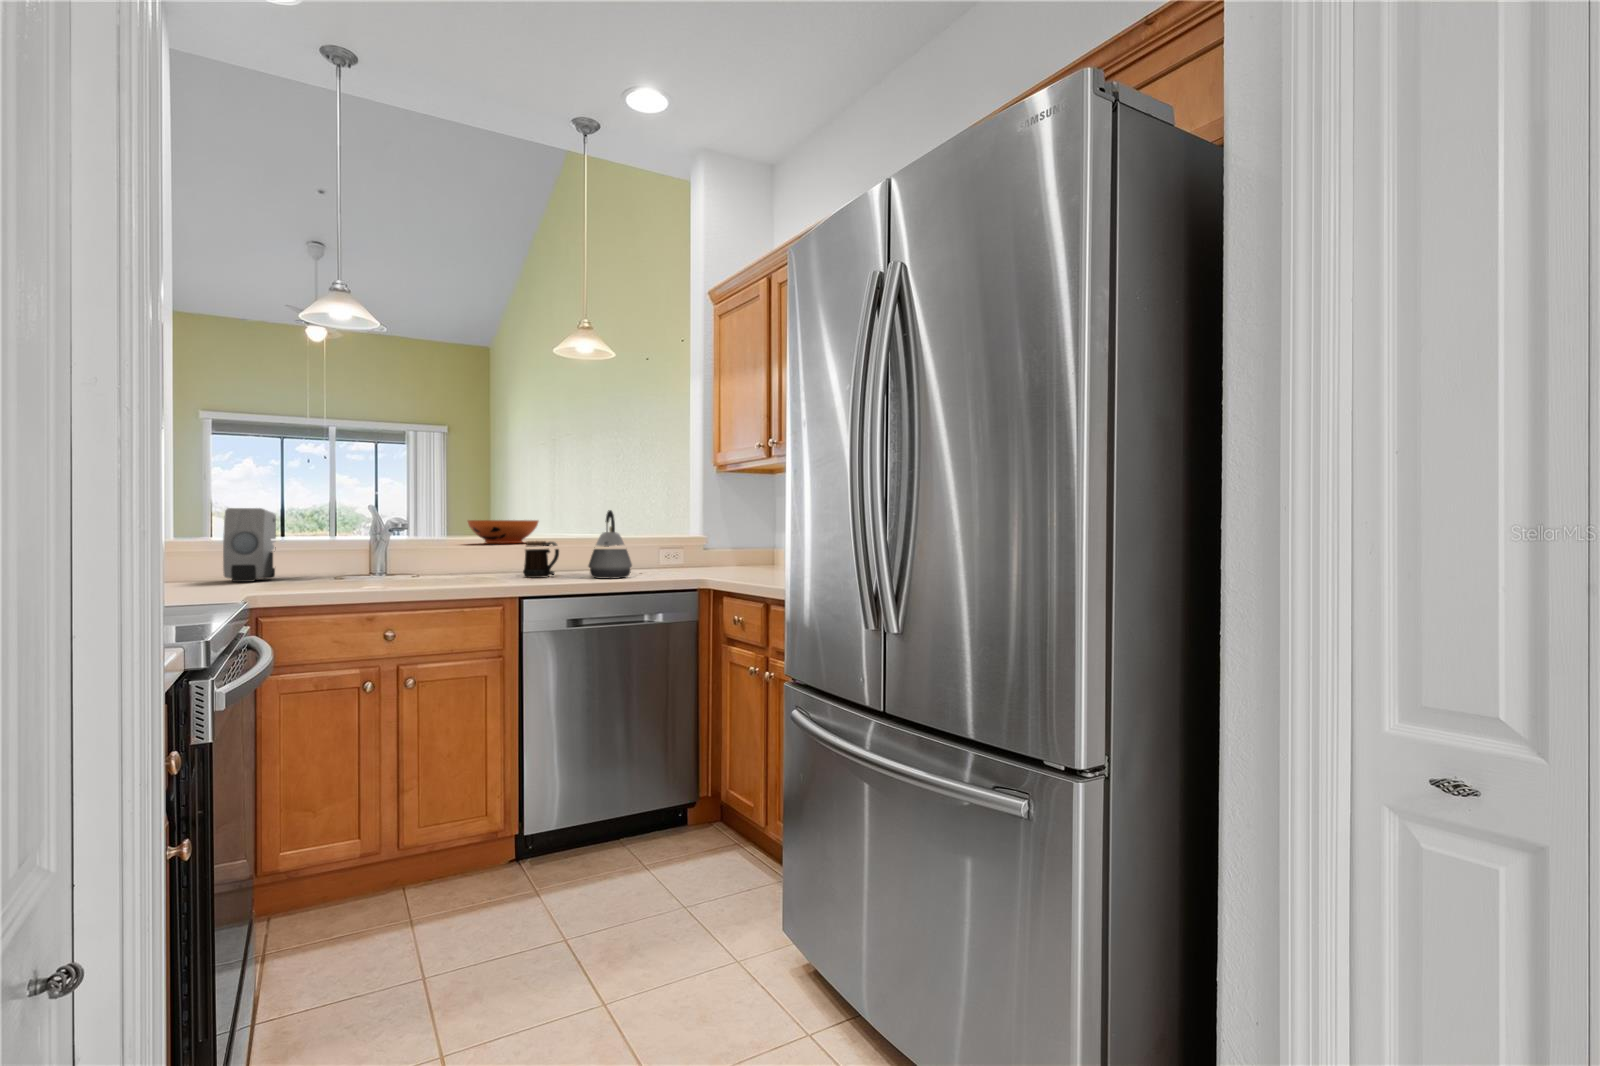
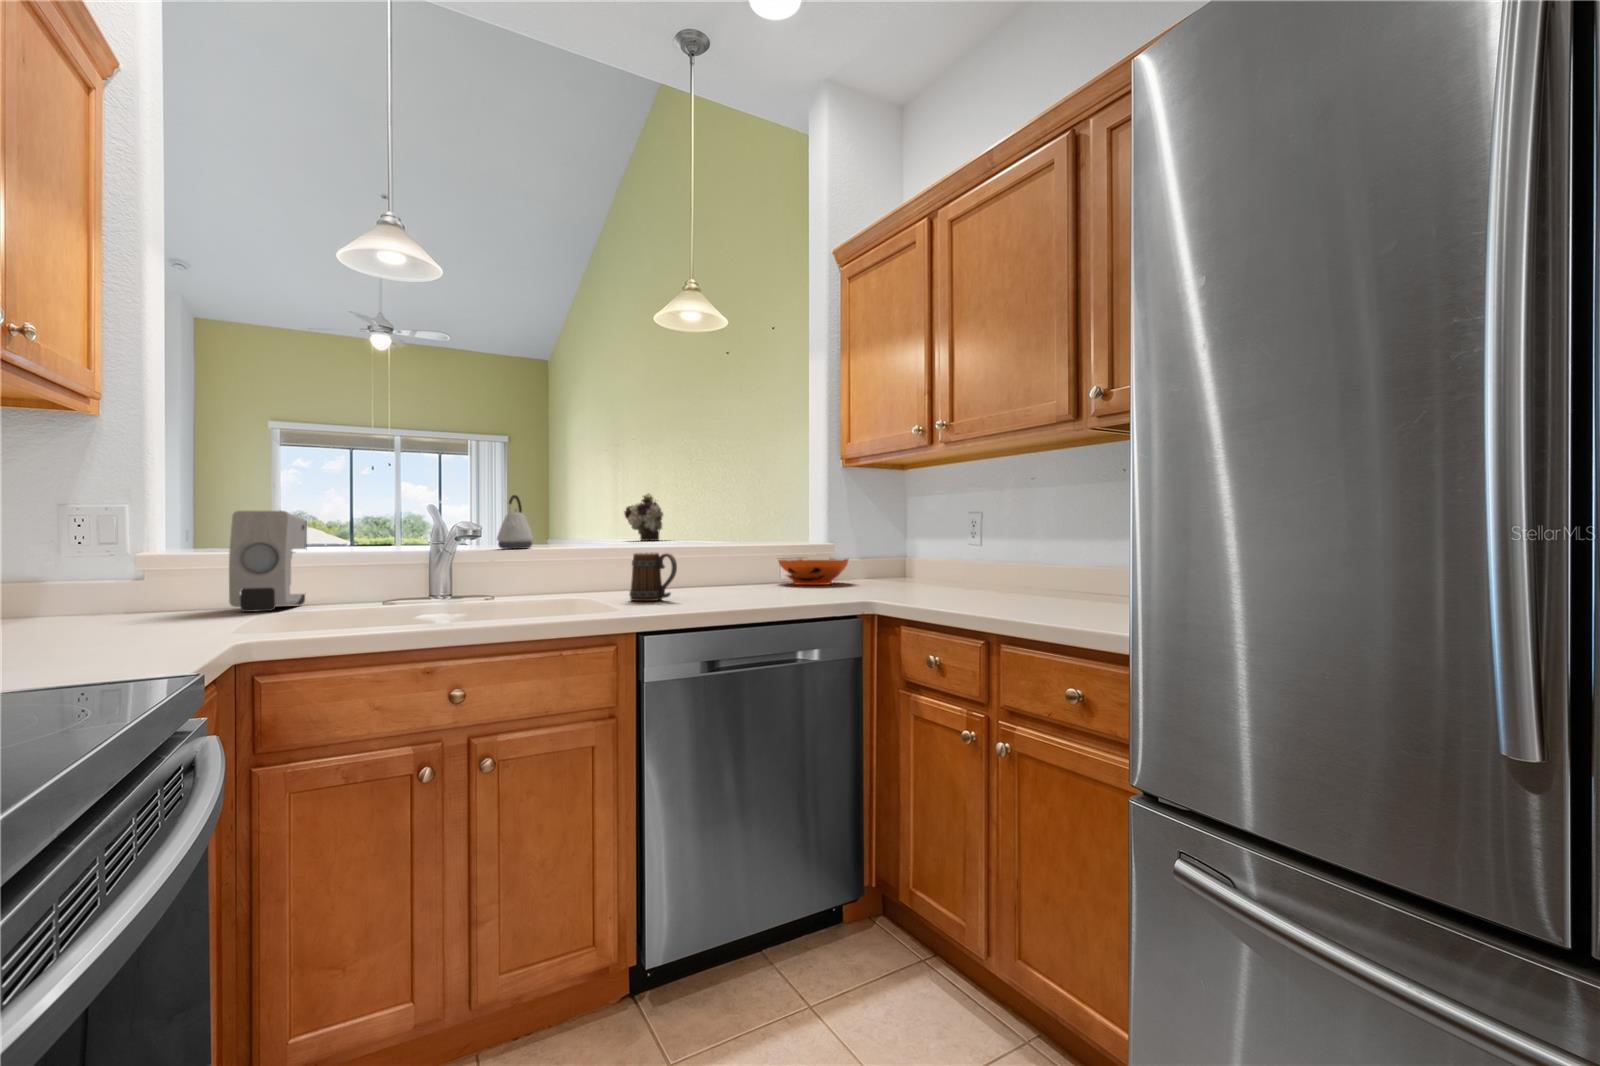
flower arrangement: none [550,486,598,531] -> present [624,493,663,541]
kettle: present [589,510,632,578] -> present [497,495,533,549]
decorative bowl: present [468,520,538,543] -> present [779,559,848,585]

